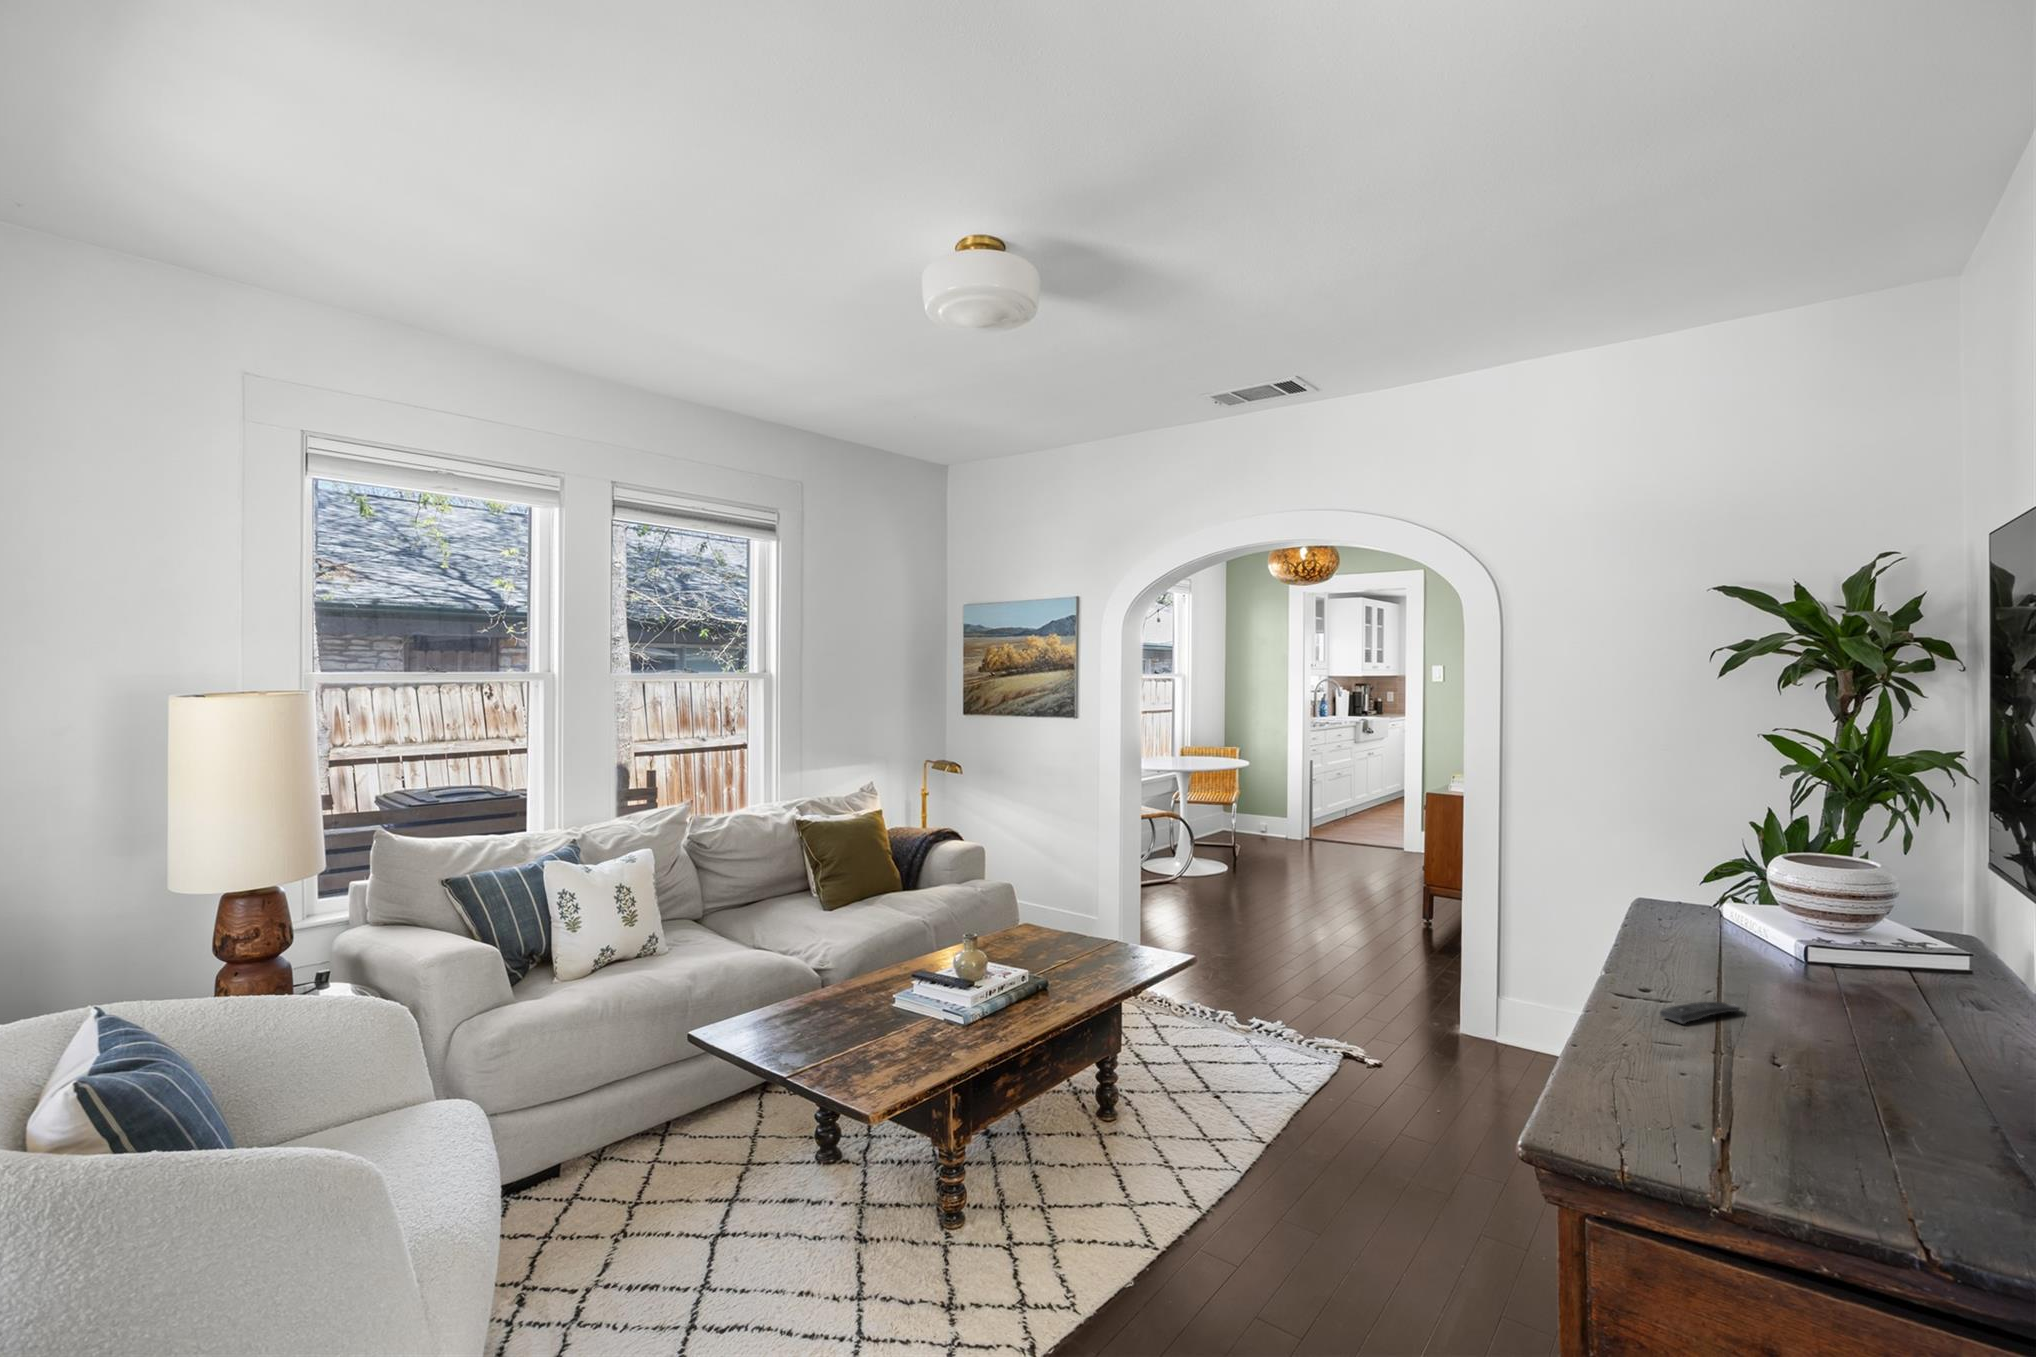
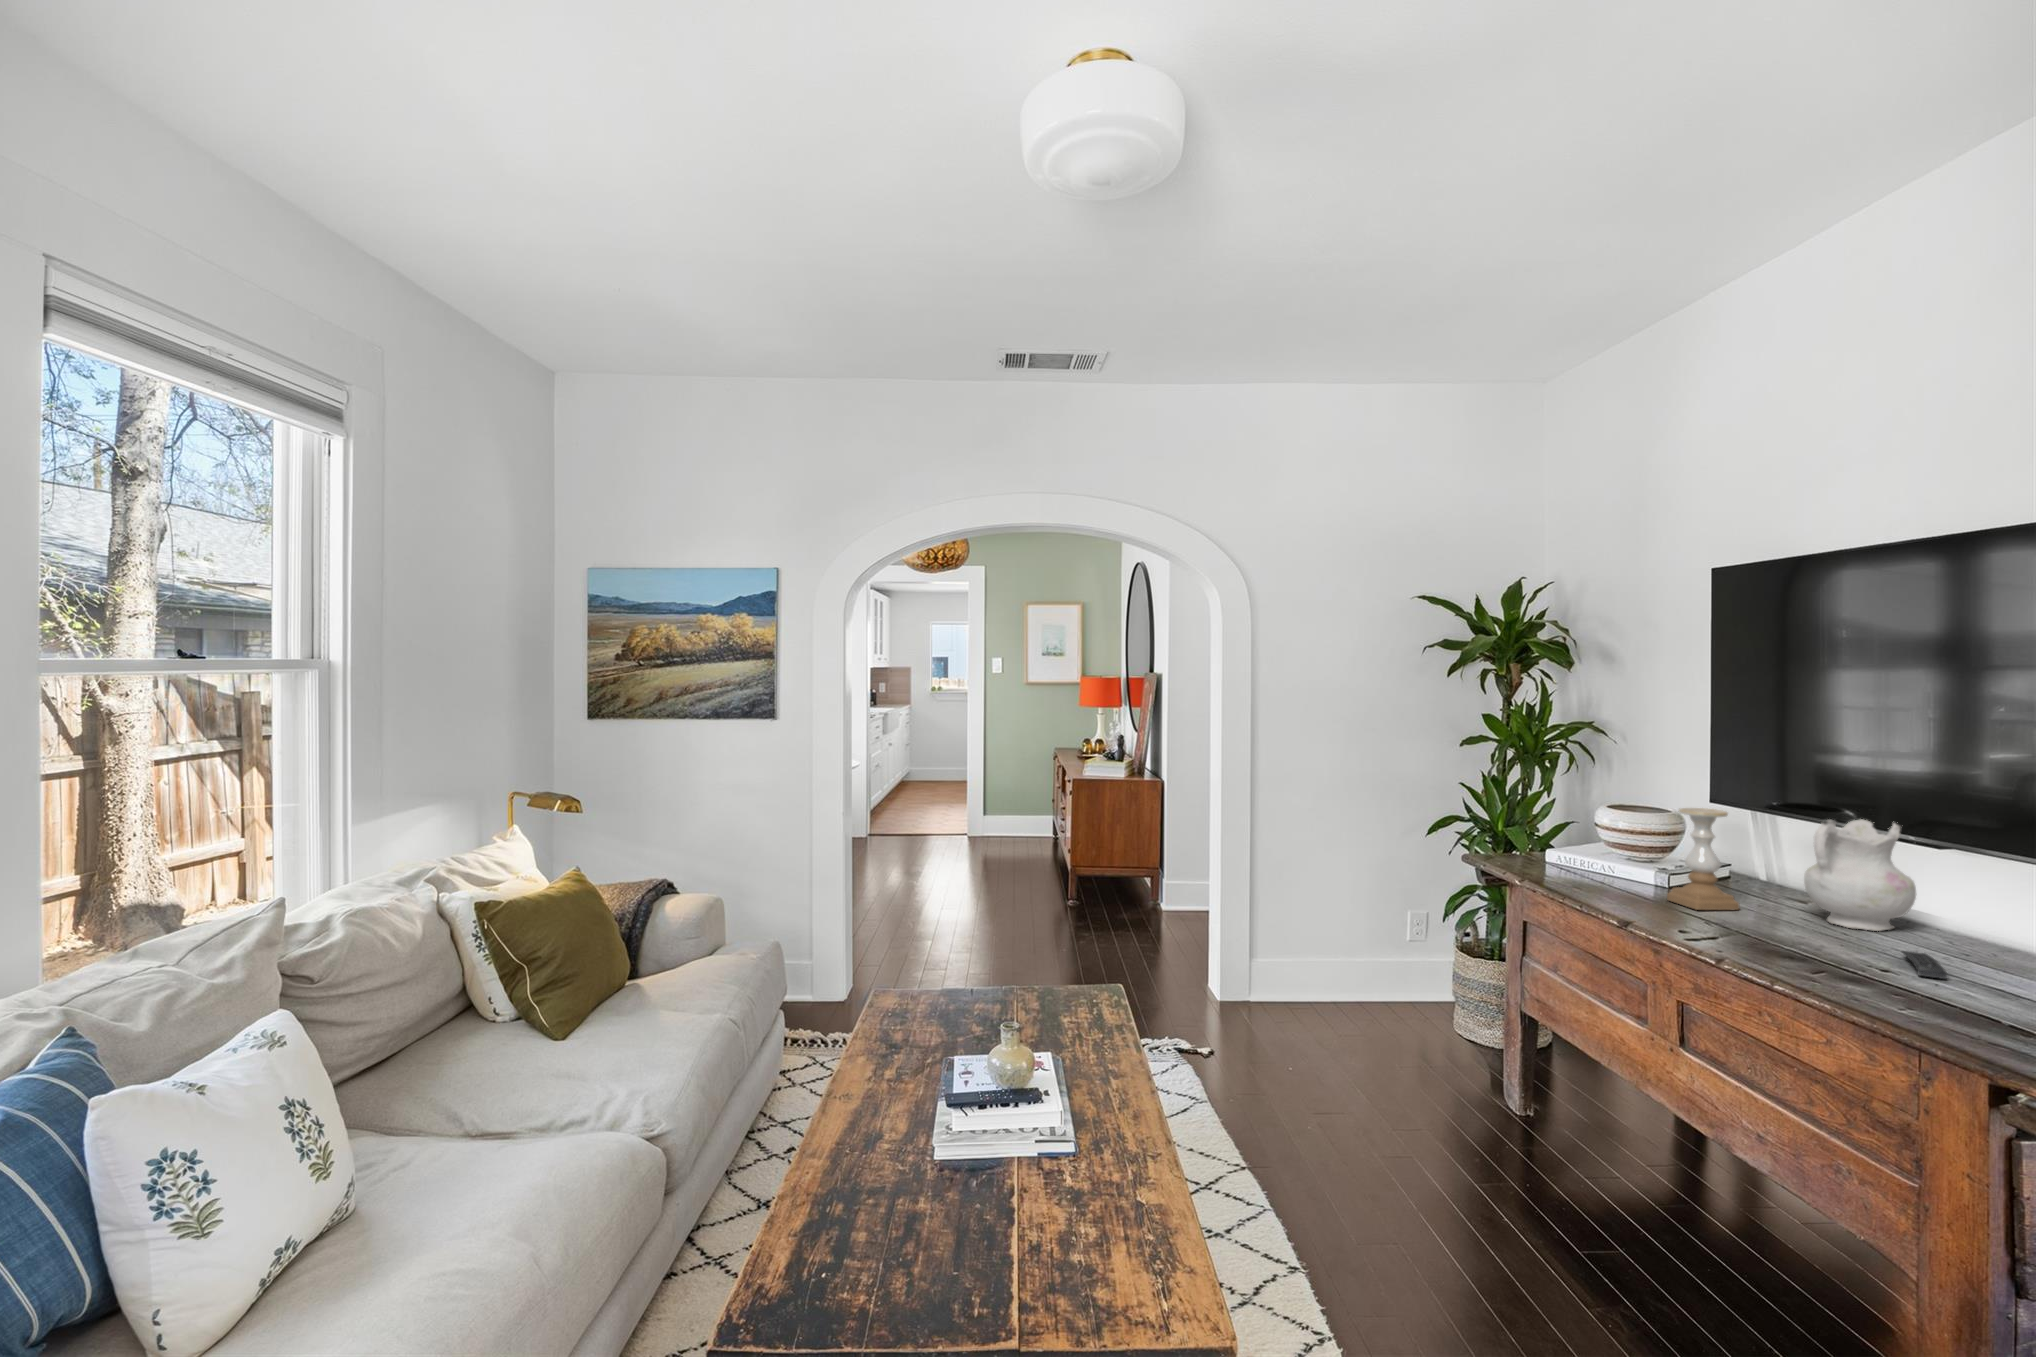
candle holder: none [1647,839,1707,957] -> present [1667,808,1740,910]
ceramic pitcher: none [1729,859,1870,997] -> present [1804,819,1916,931]

